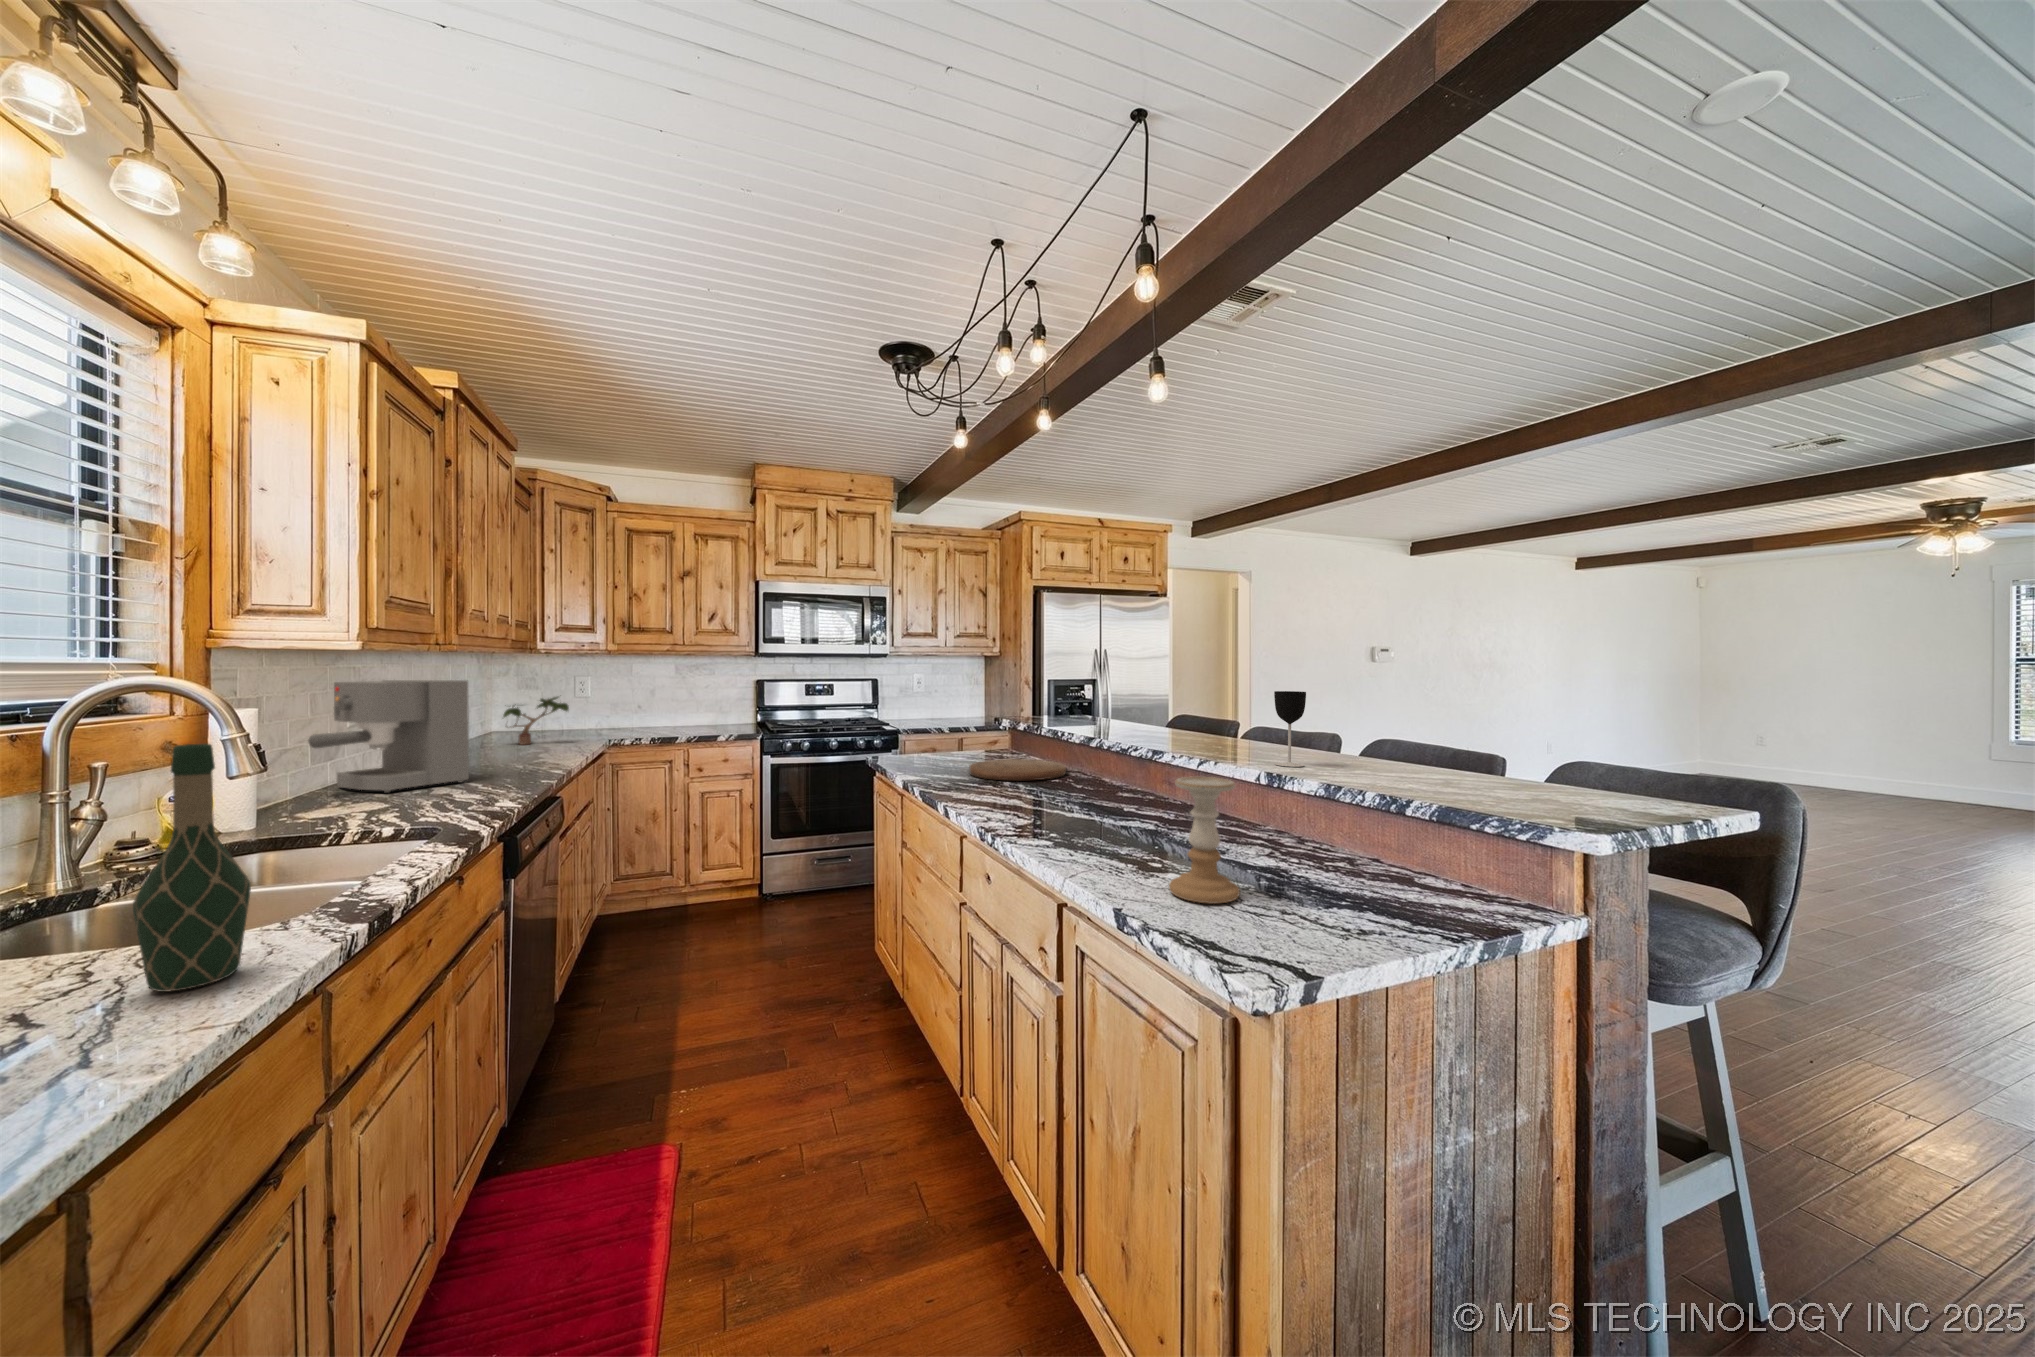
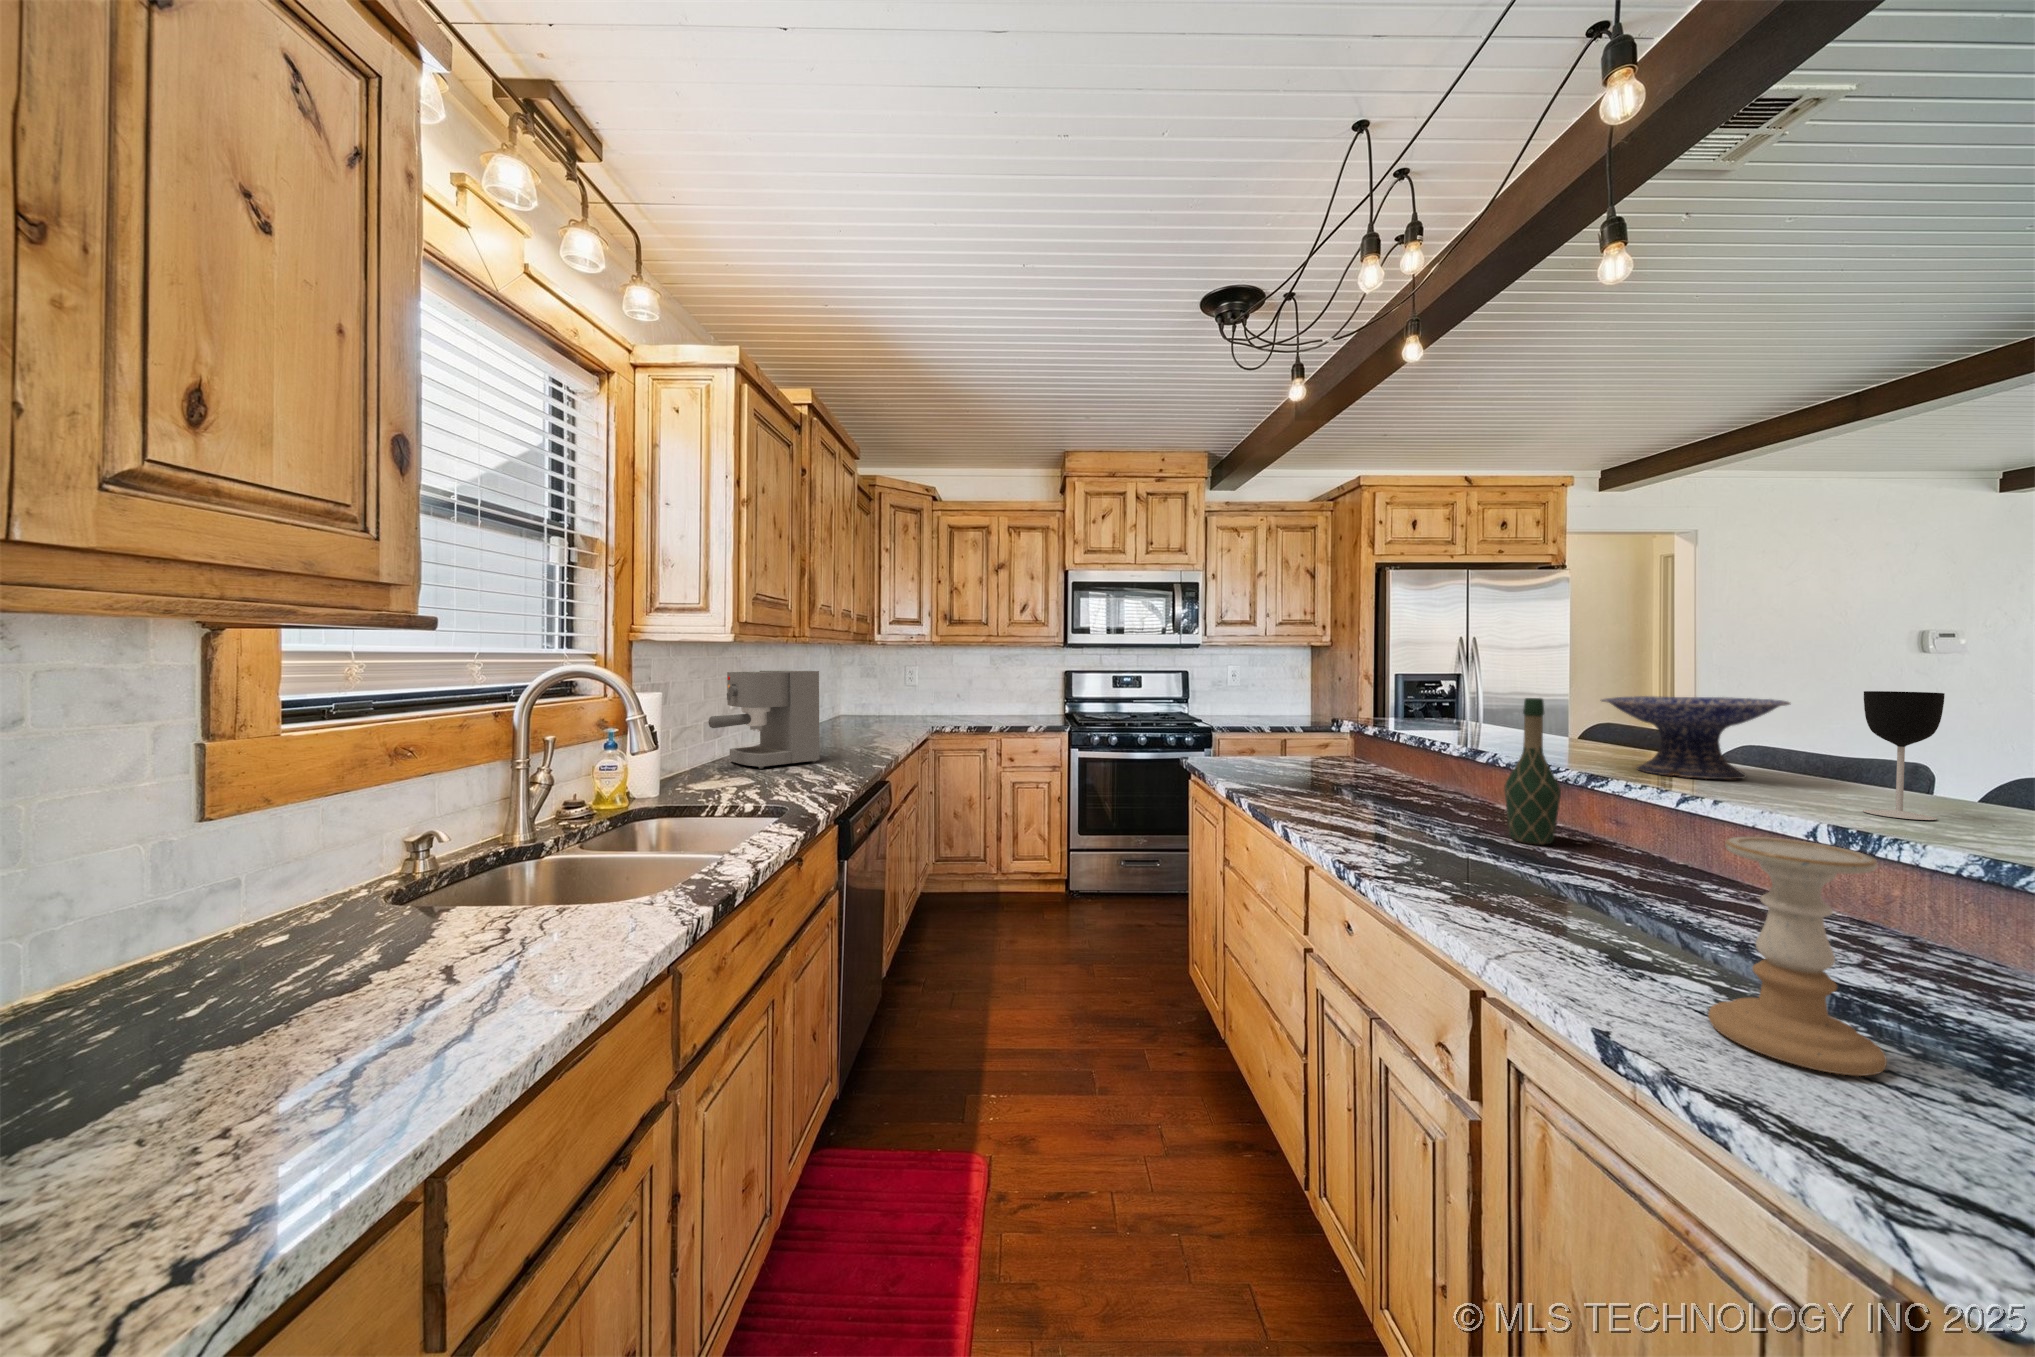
potted plant: present [503,697,569,745] -> none [844,684,909,729]
decorative bowl: none [1158,697,1253,750] -> present [1601,696,1790,779]
wine bottle: present [133,744,251,992] -> present [1504,698,1561,844]
cutting board: present [970,759,1066,781] -> none [1305,770,1441,801]

